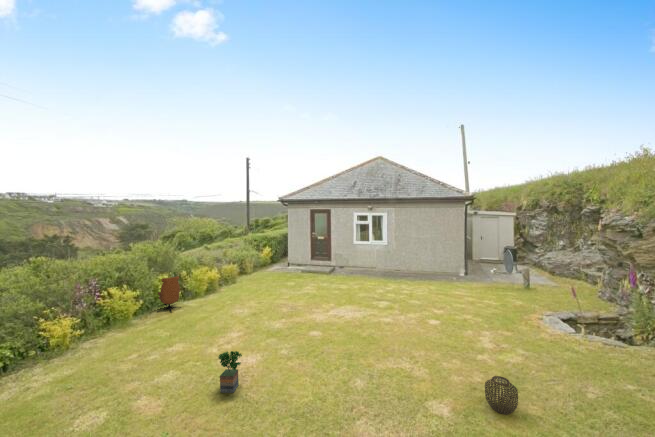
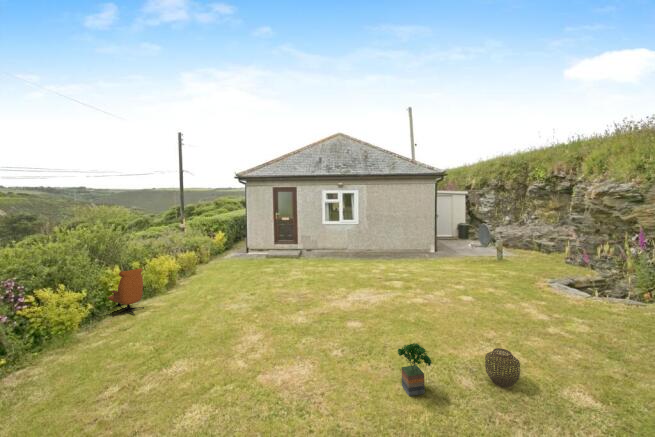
potted tree: present [218,351,242,393] -> present [398,343,432,396]
woven basket: present [485,376,518,415] -> present [485,348,520,387]

